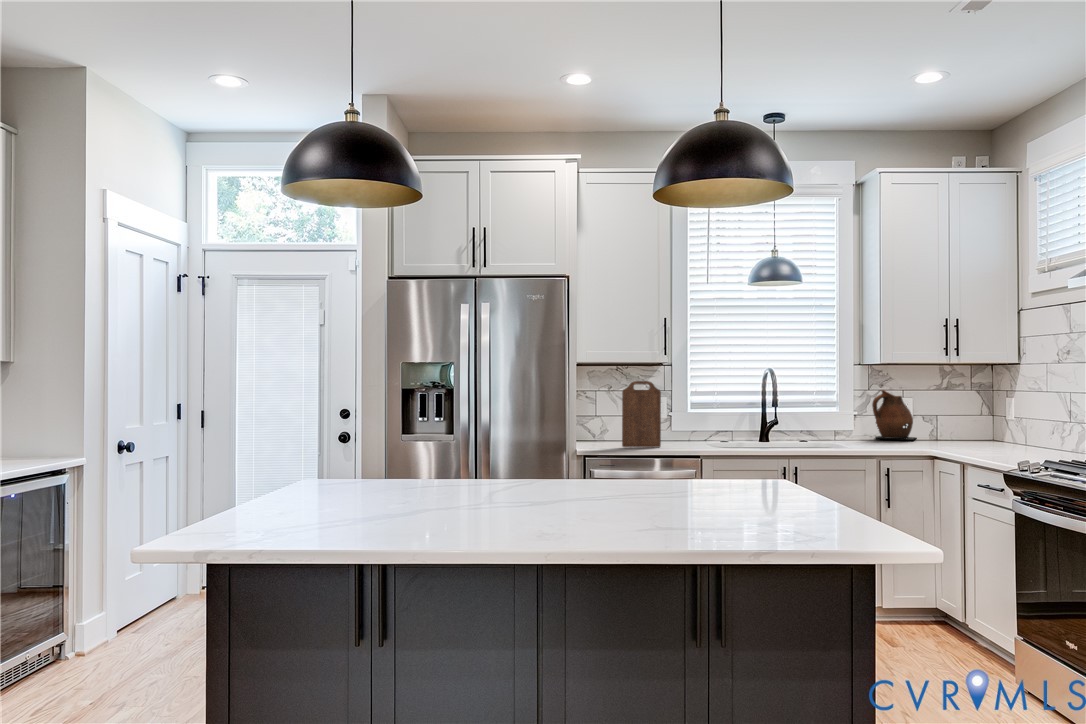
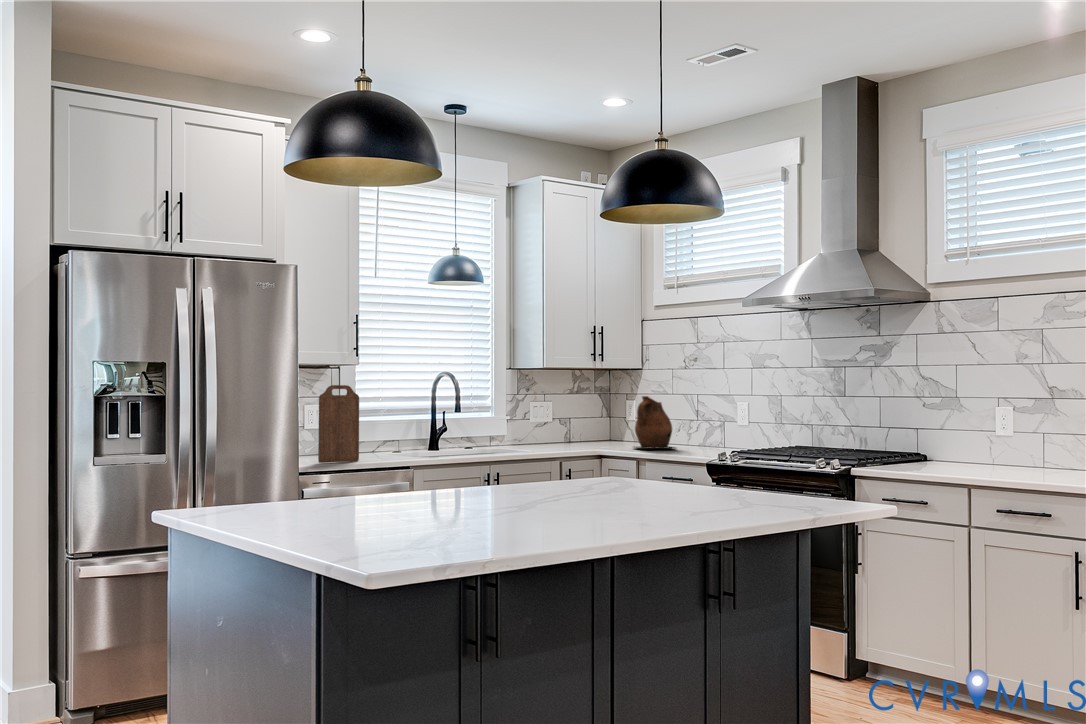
ceramic pitcher: present [872,390,916,440] -> present [634,396,676,449]

